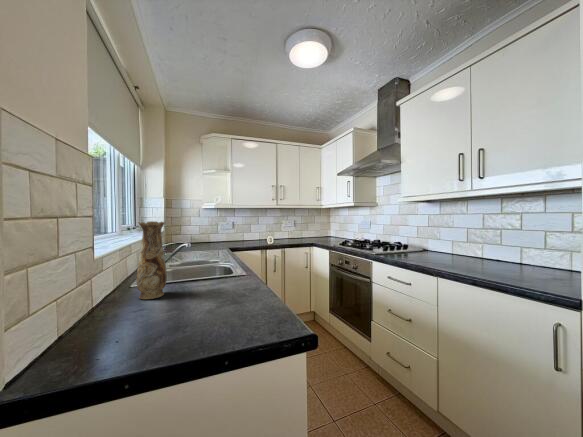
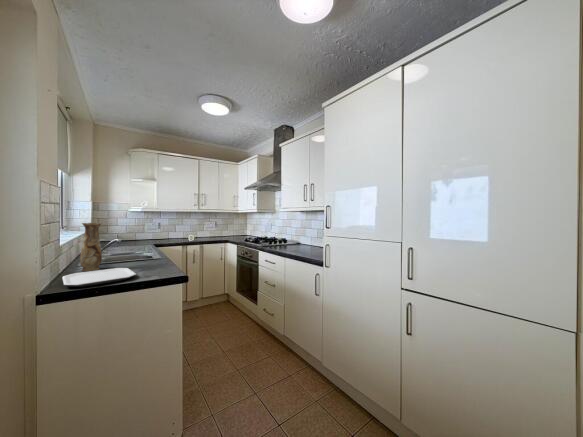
plate: none [89,298,218,355] -> present [62,268,136,287]

